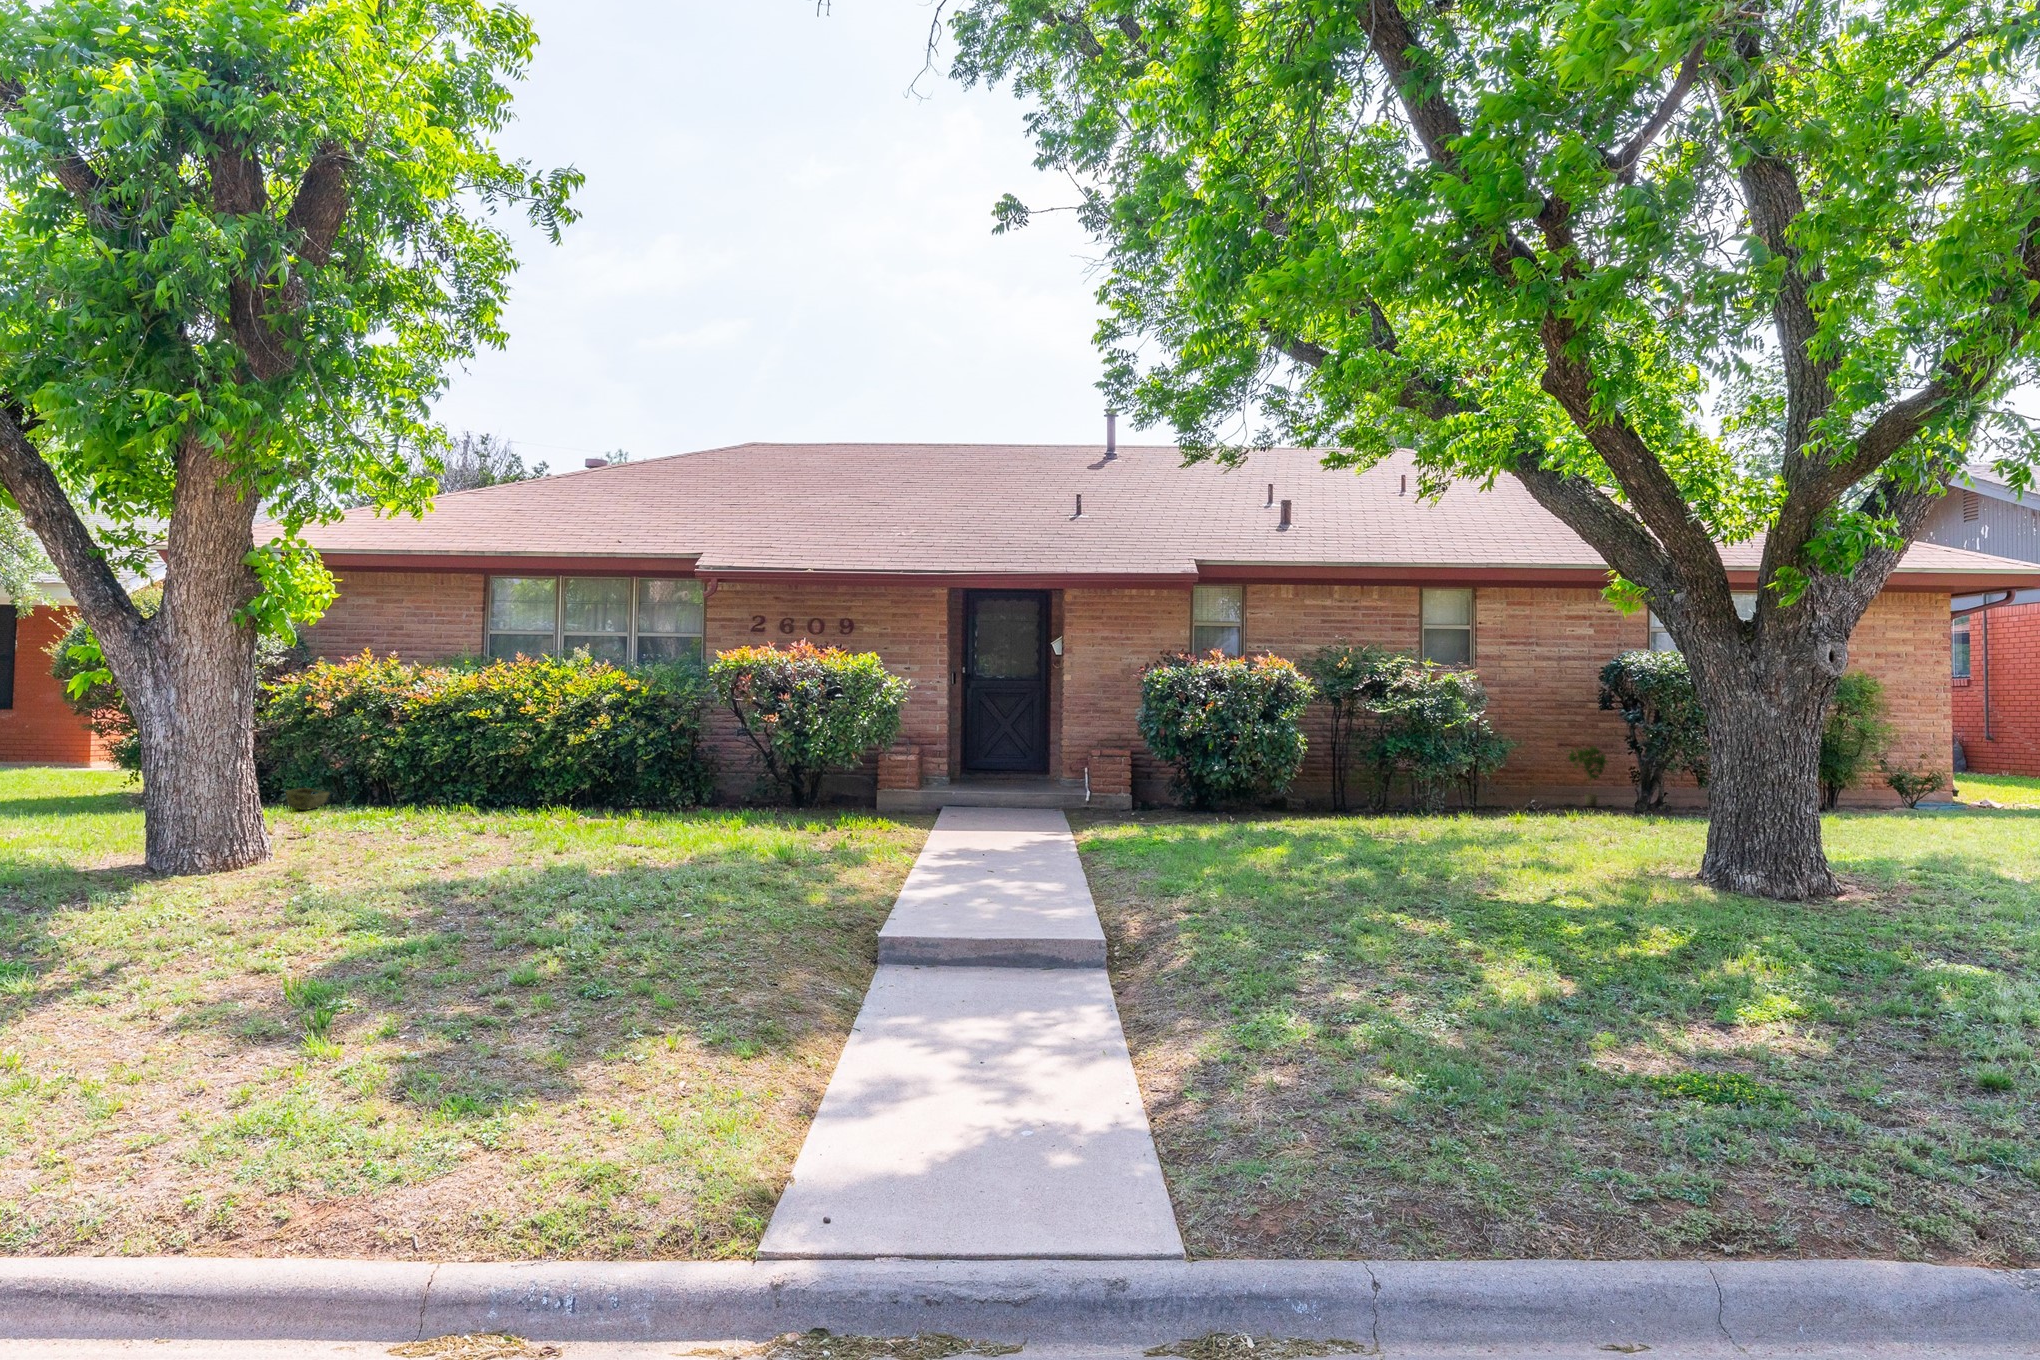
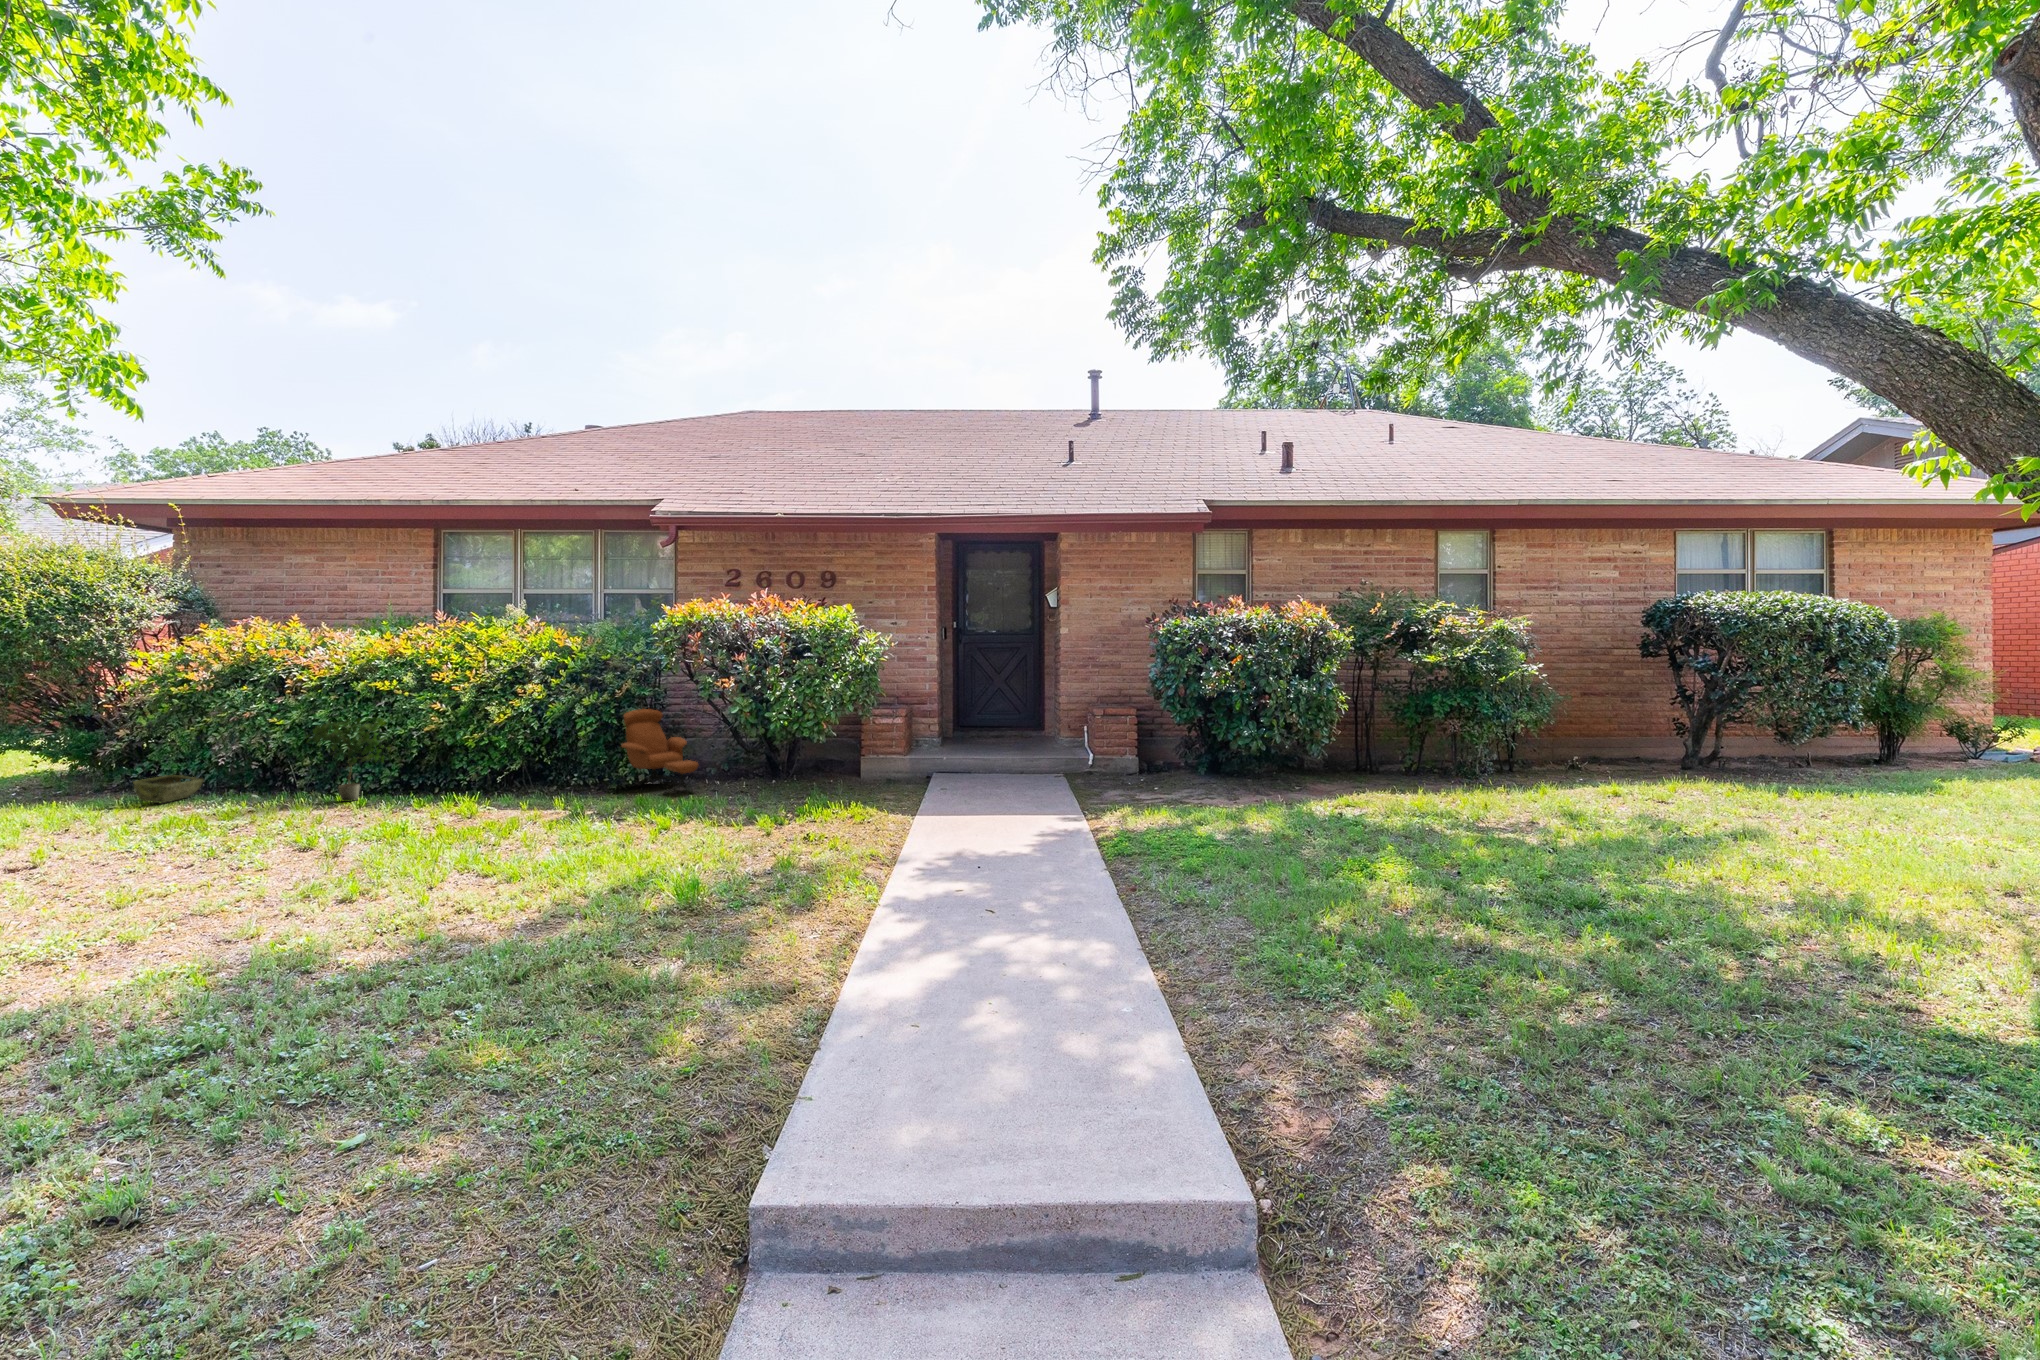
lounge chair: none [676,741,744,812] -> present [622,709,699,791]
potted plant: present [1567,746,1607,807] -> present [307,718,390,802]

